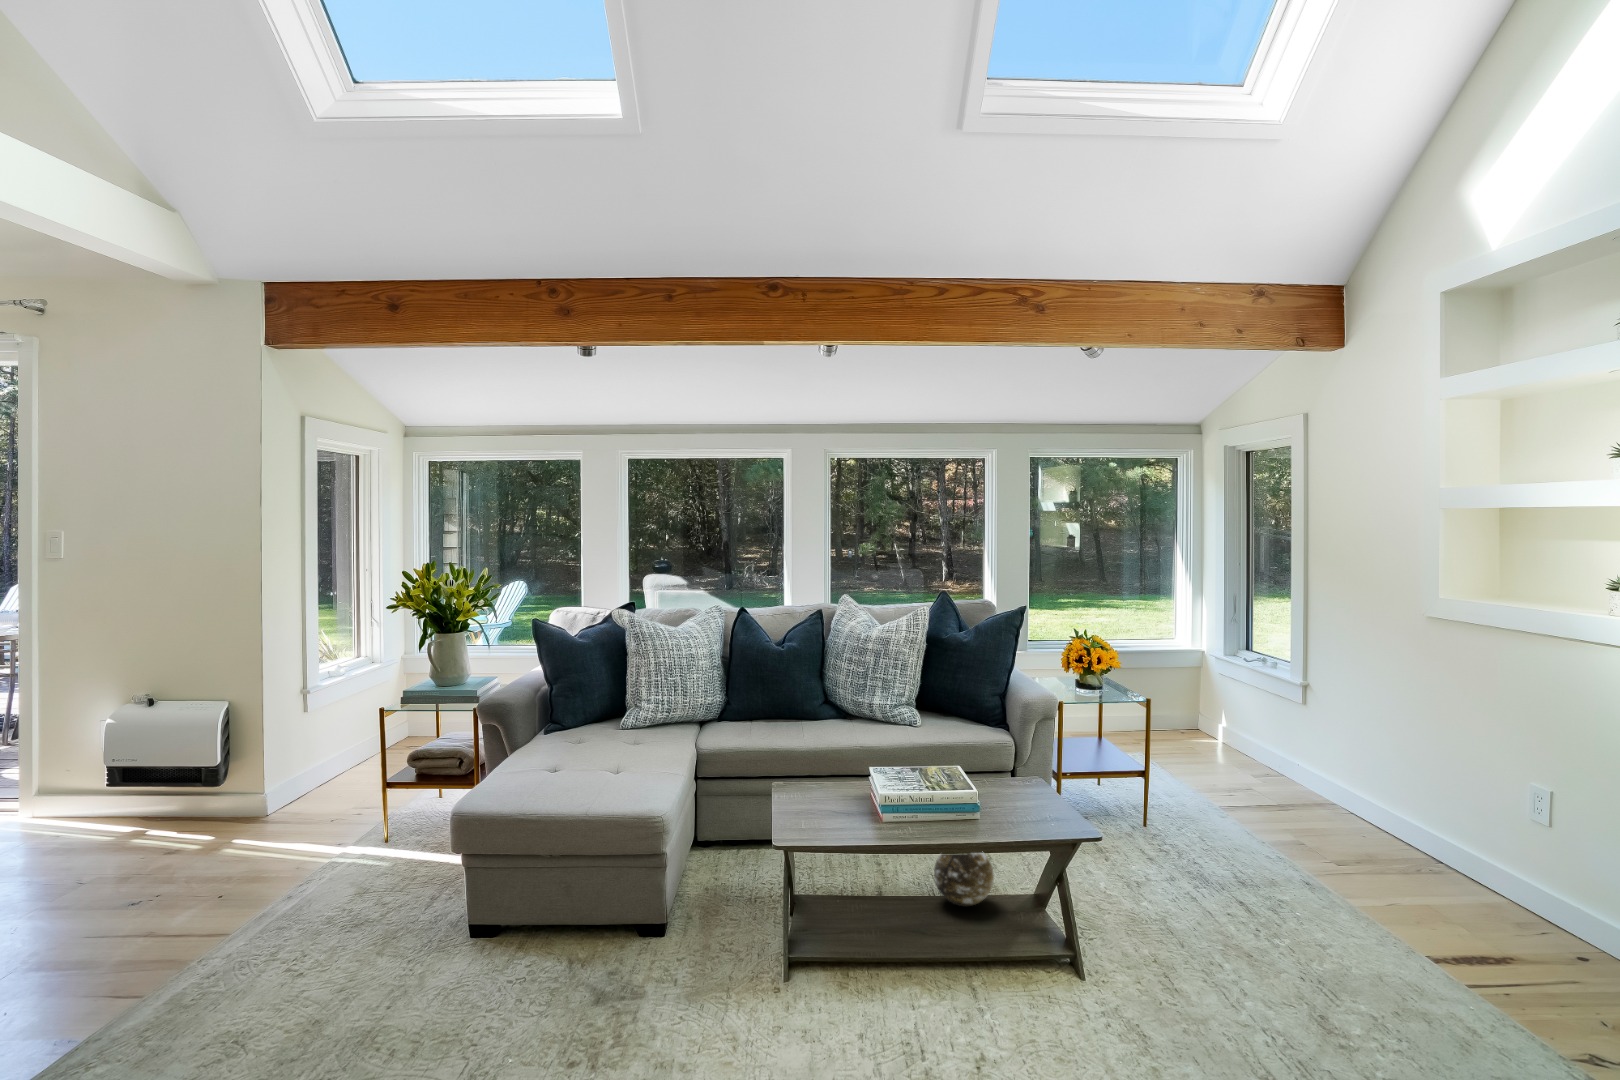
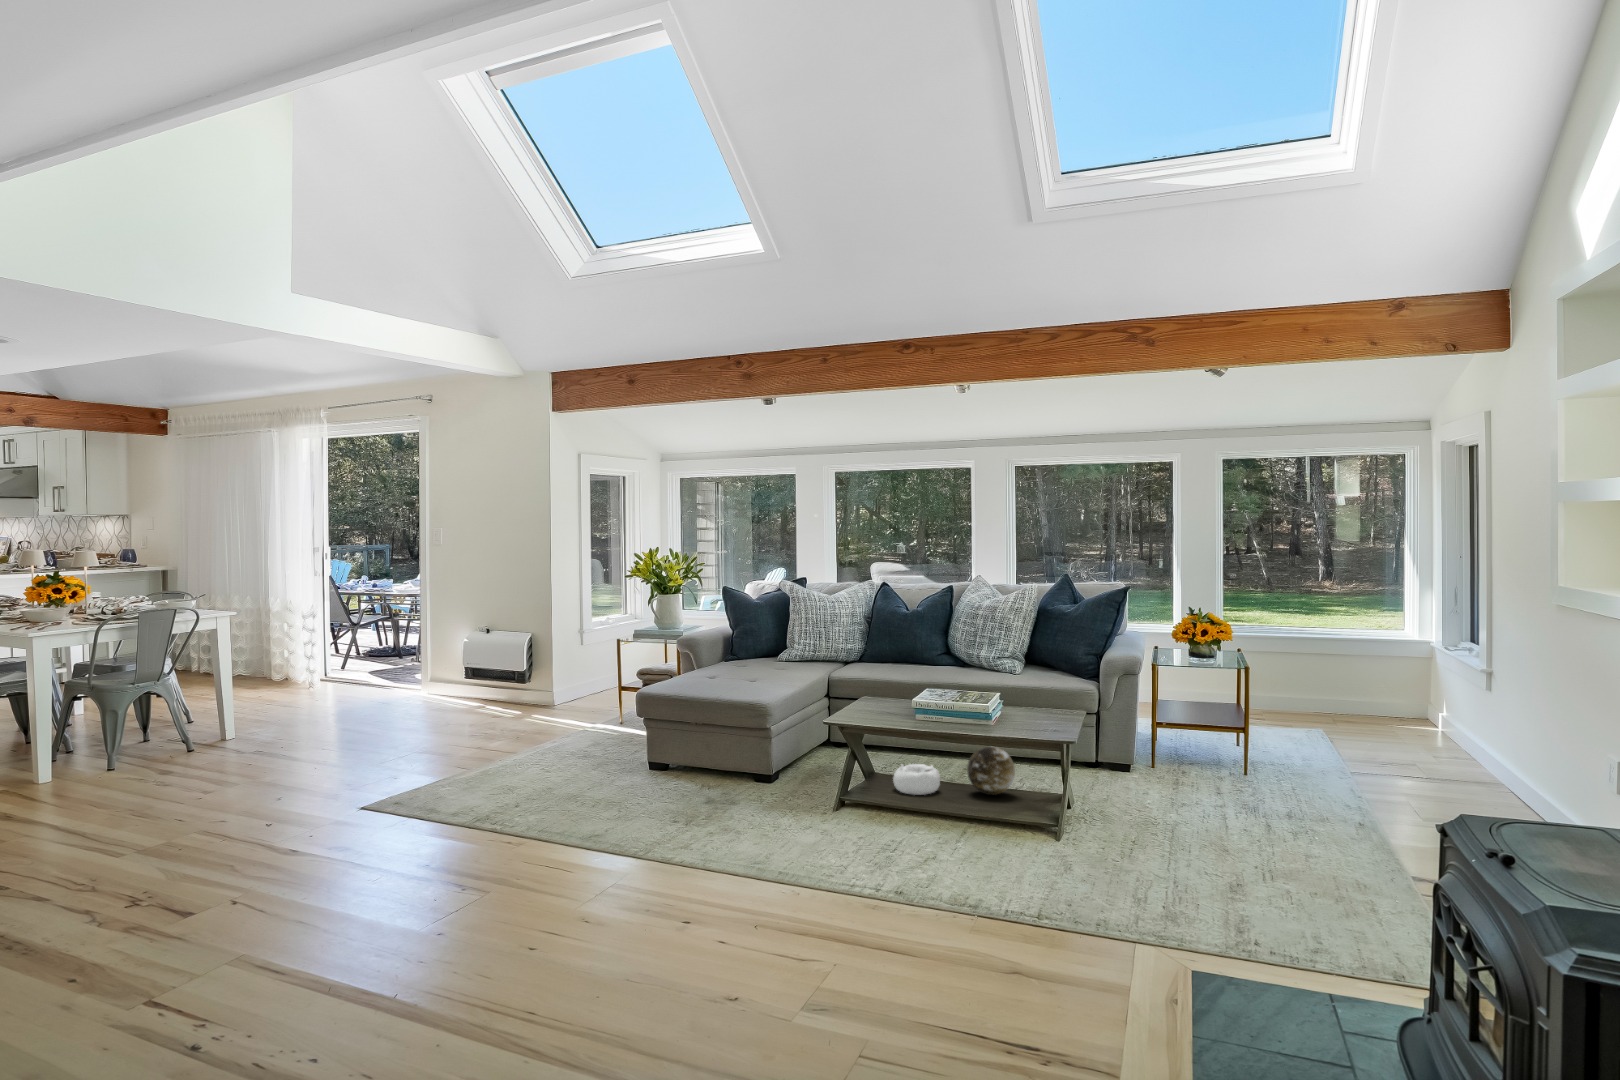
decorative bowl: none [845,874,906,924] -> present [893,764,940,795]

